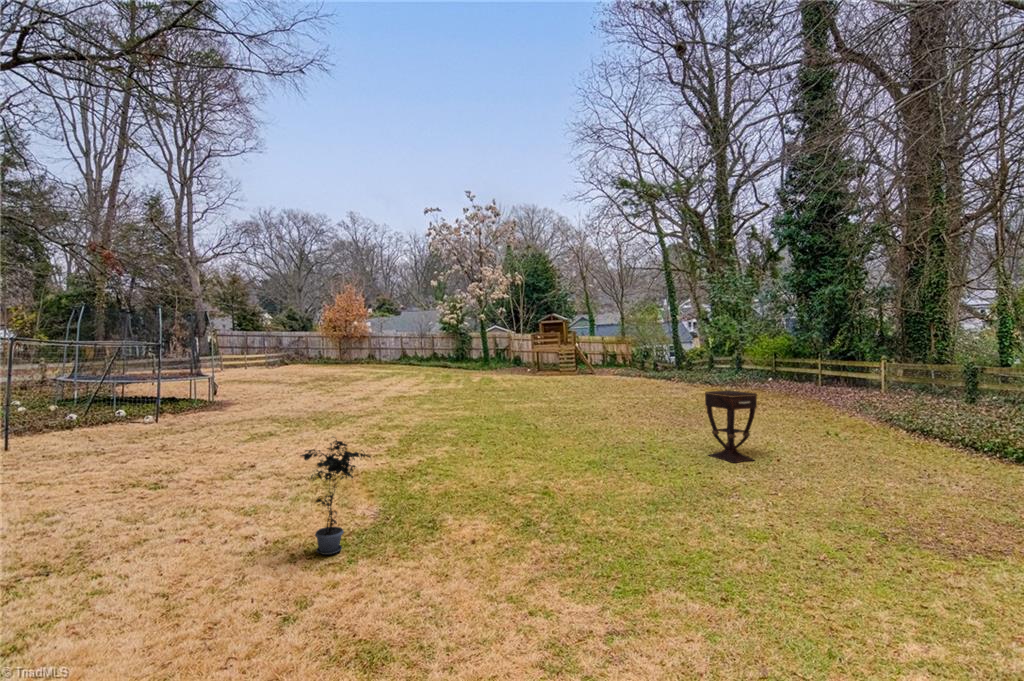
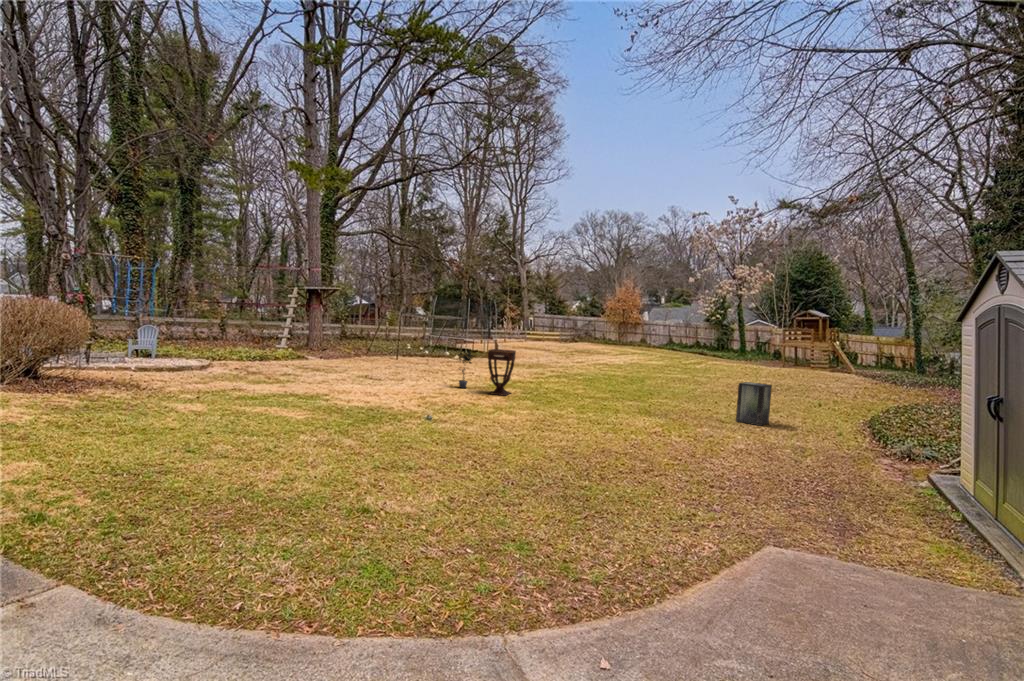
side table: present [705,390,757,463] -> present [488,349,516,396]
storage box: none [838,420,903,491] -> present [736,382,772,426]

